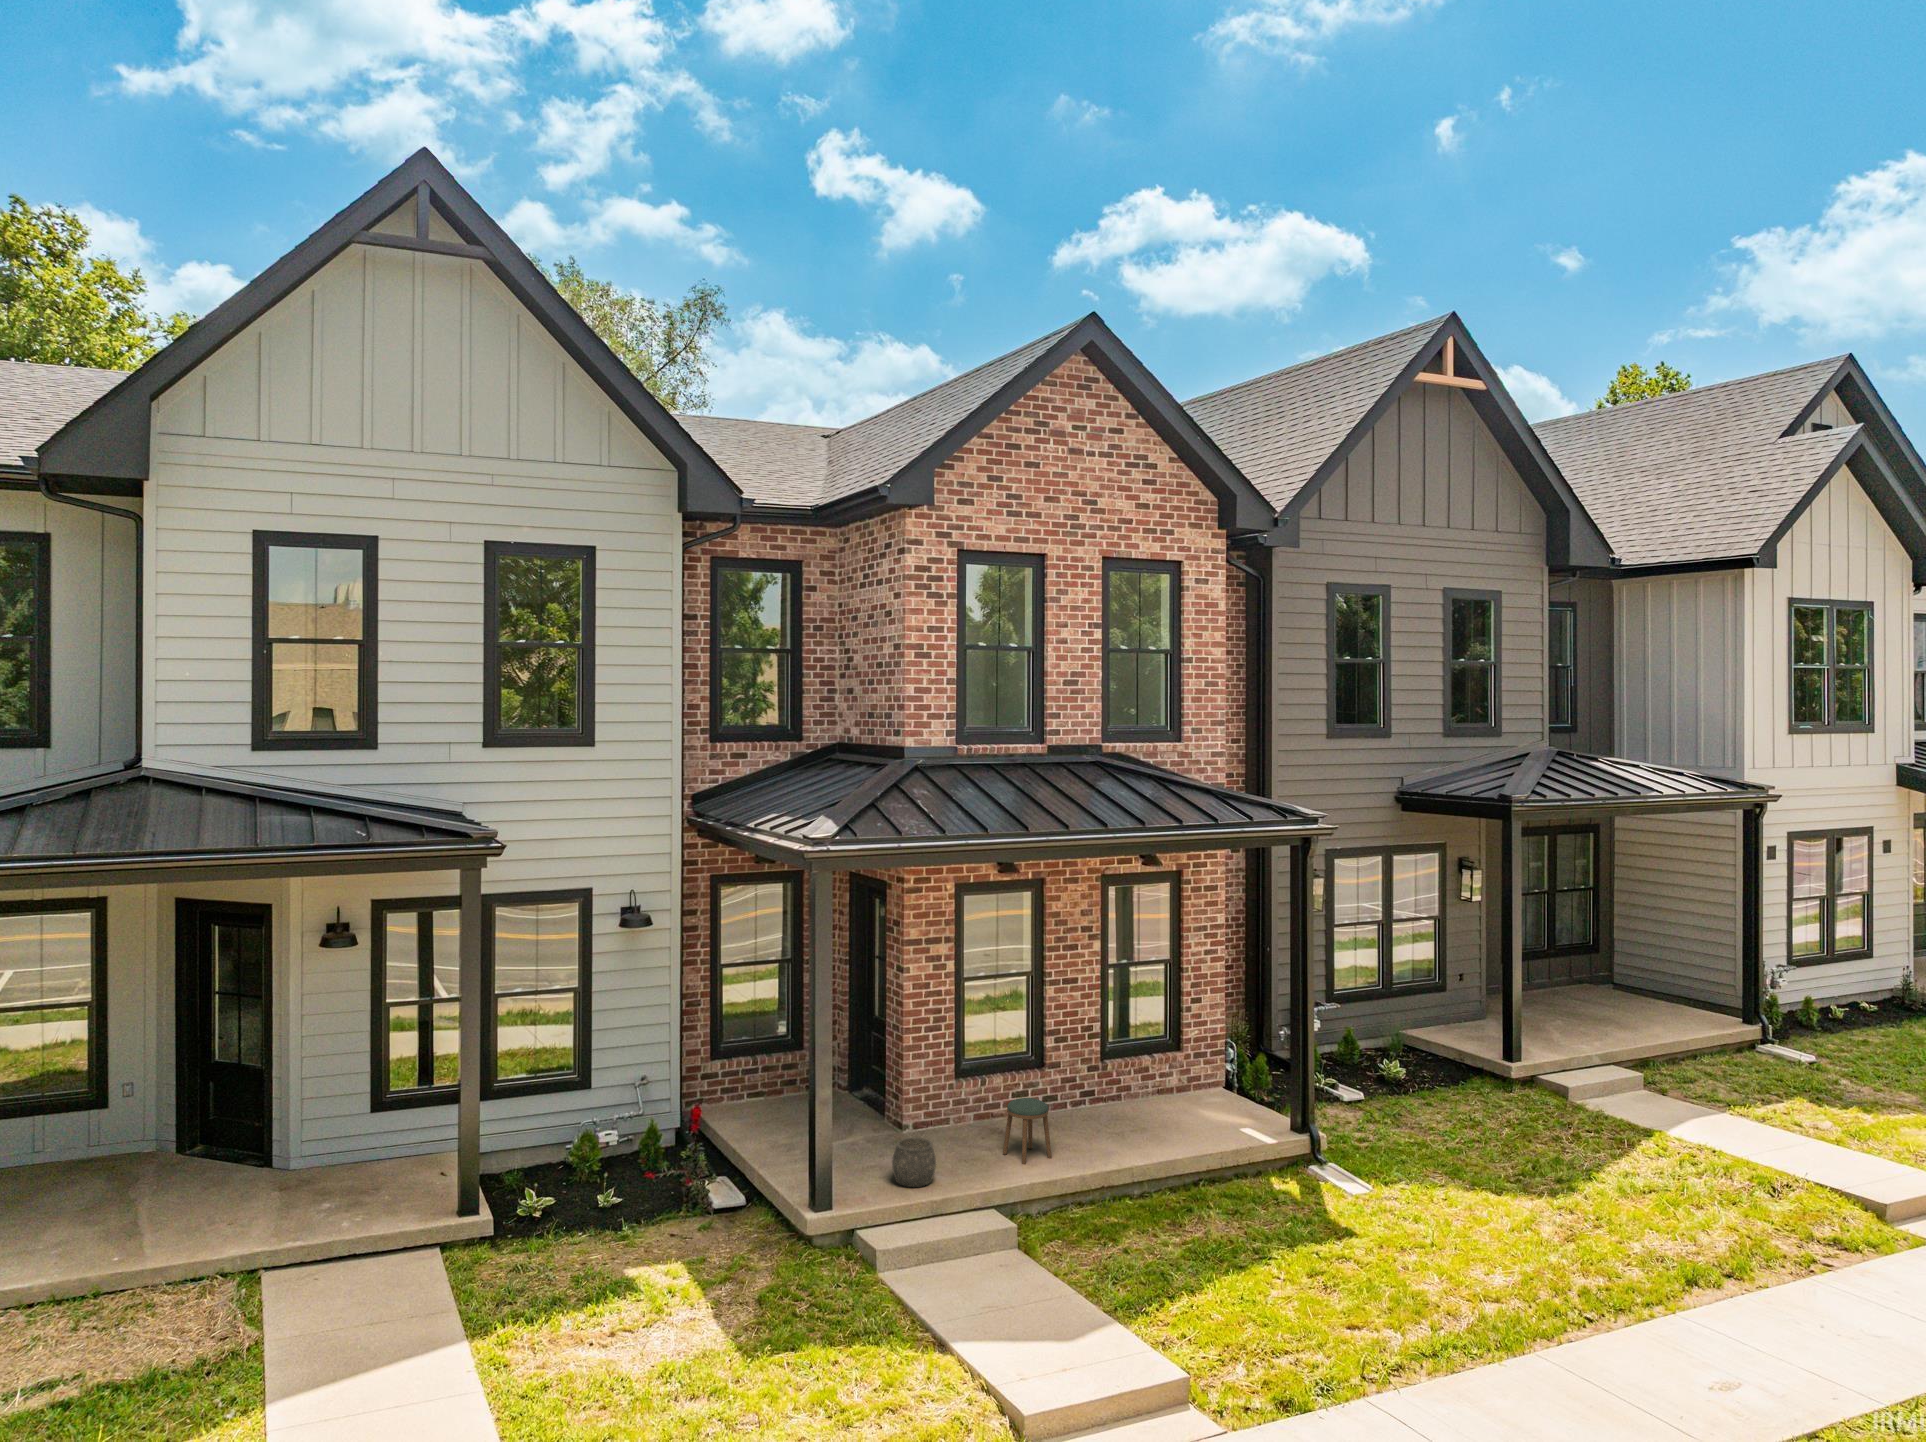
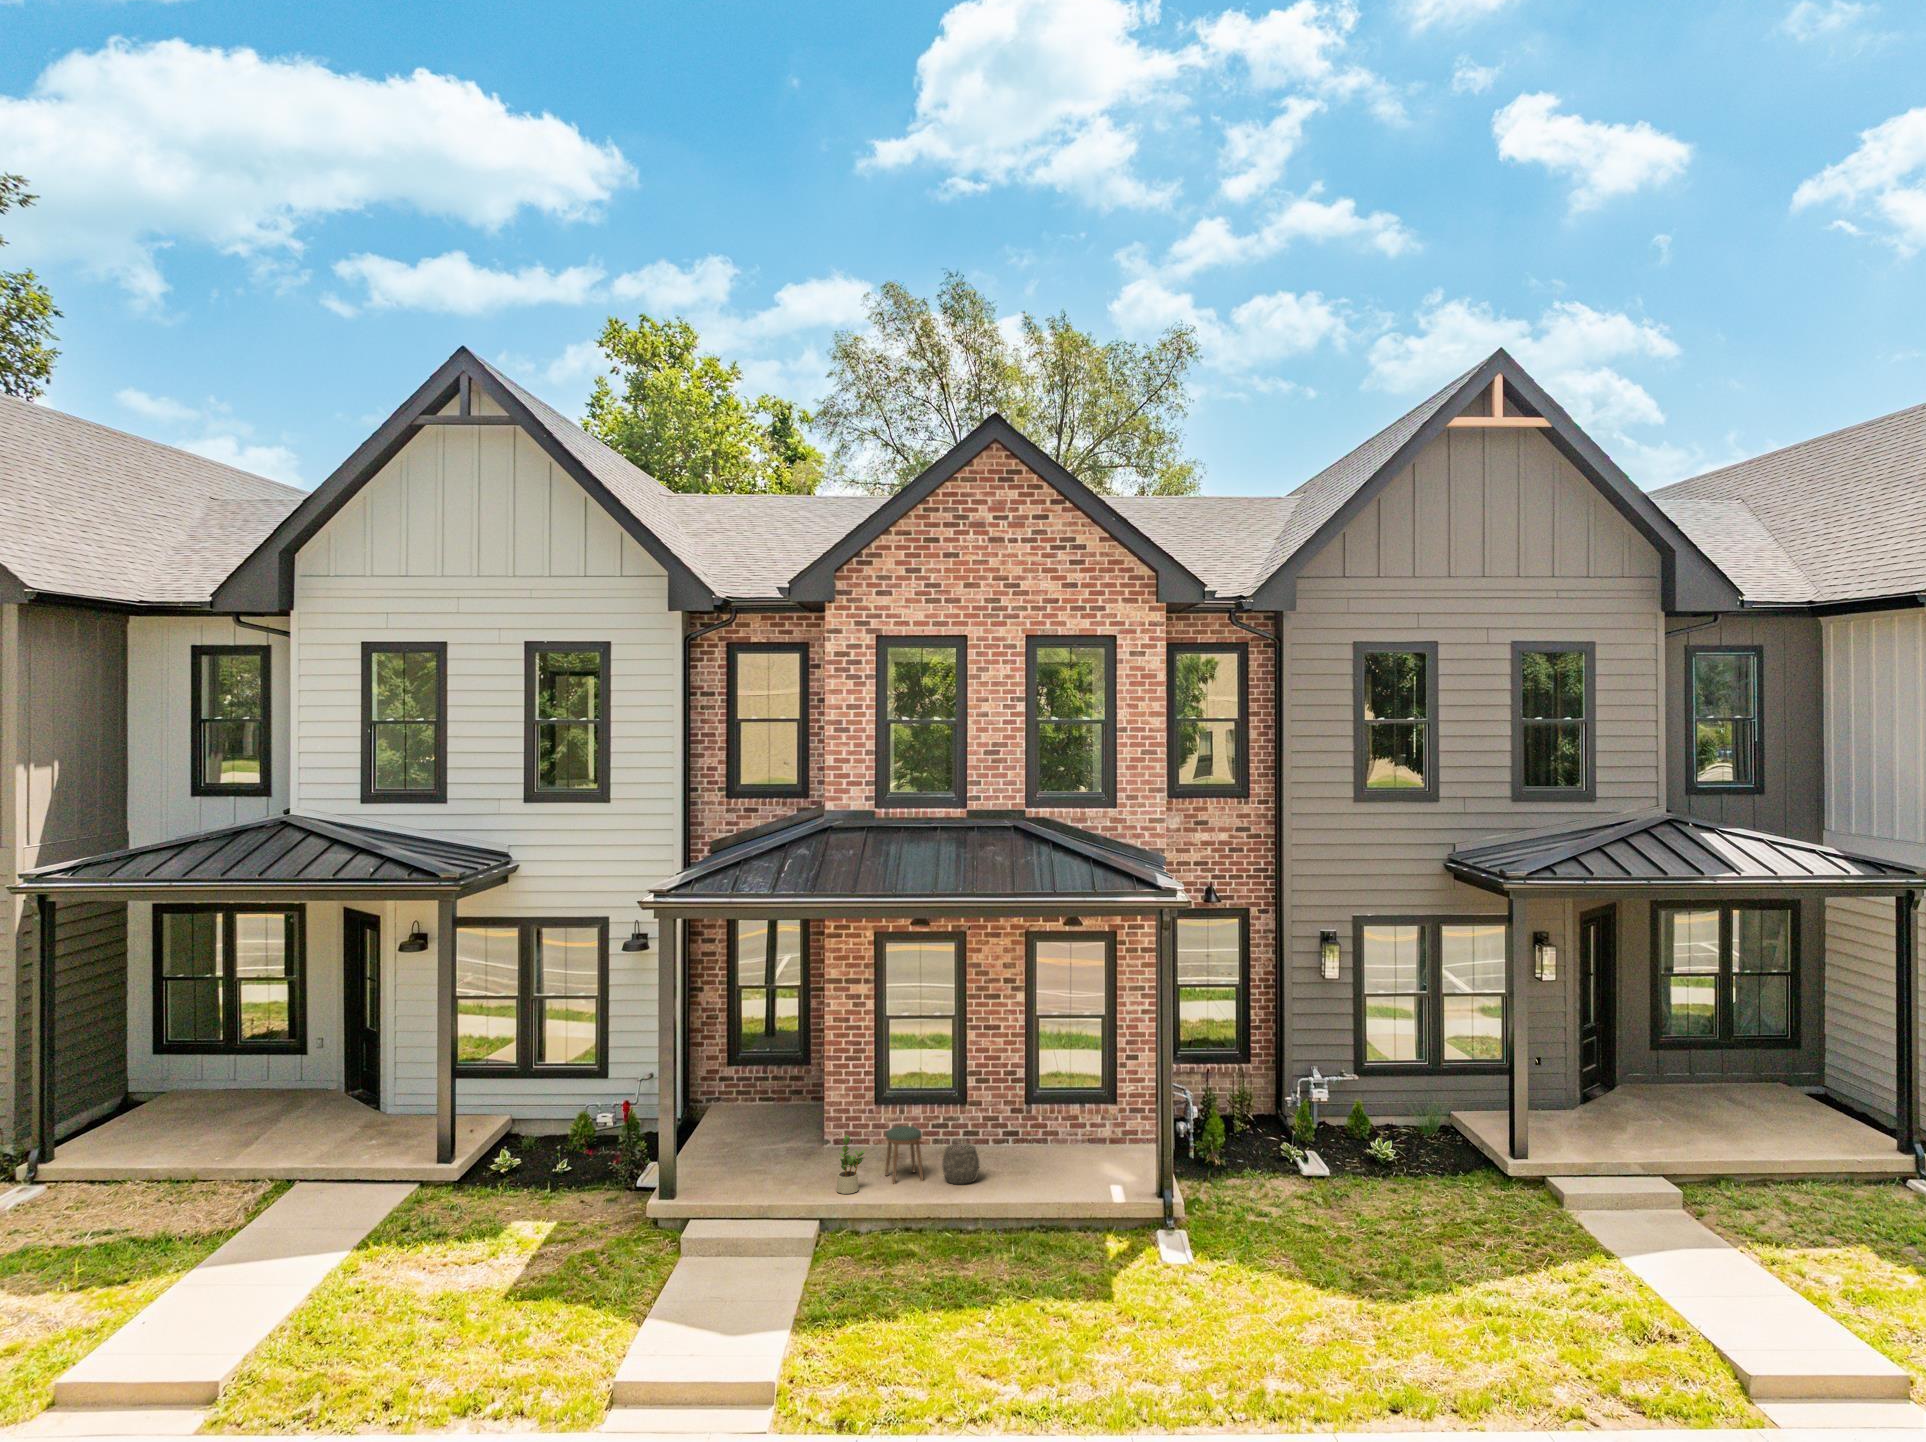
potted plant: none [971,1114,1003,1180] -> present [837,1135,865,1194]
woven basket: present [892,1137,936,1188] -> present [942,1143,979,1184]

